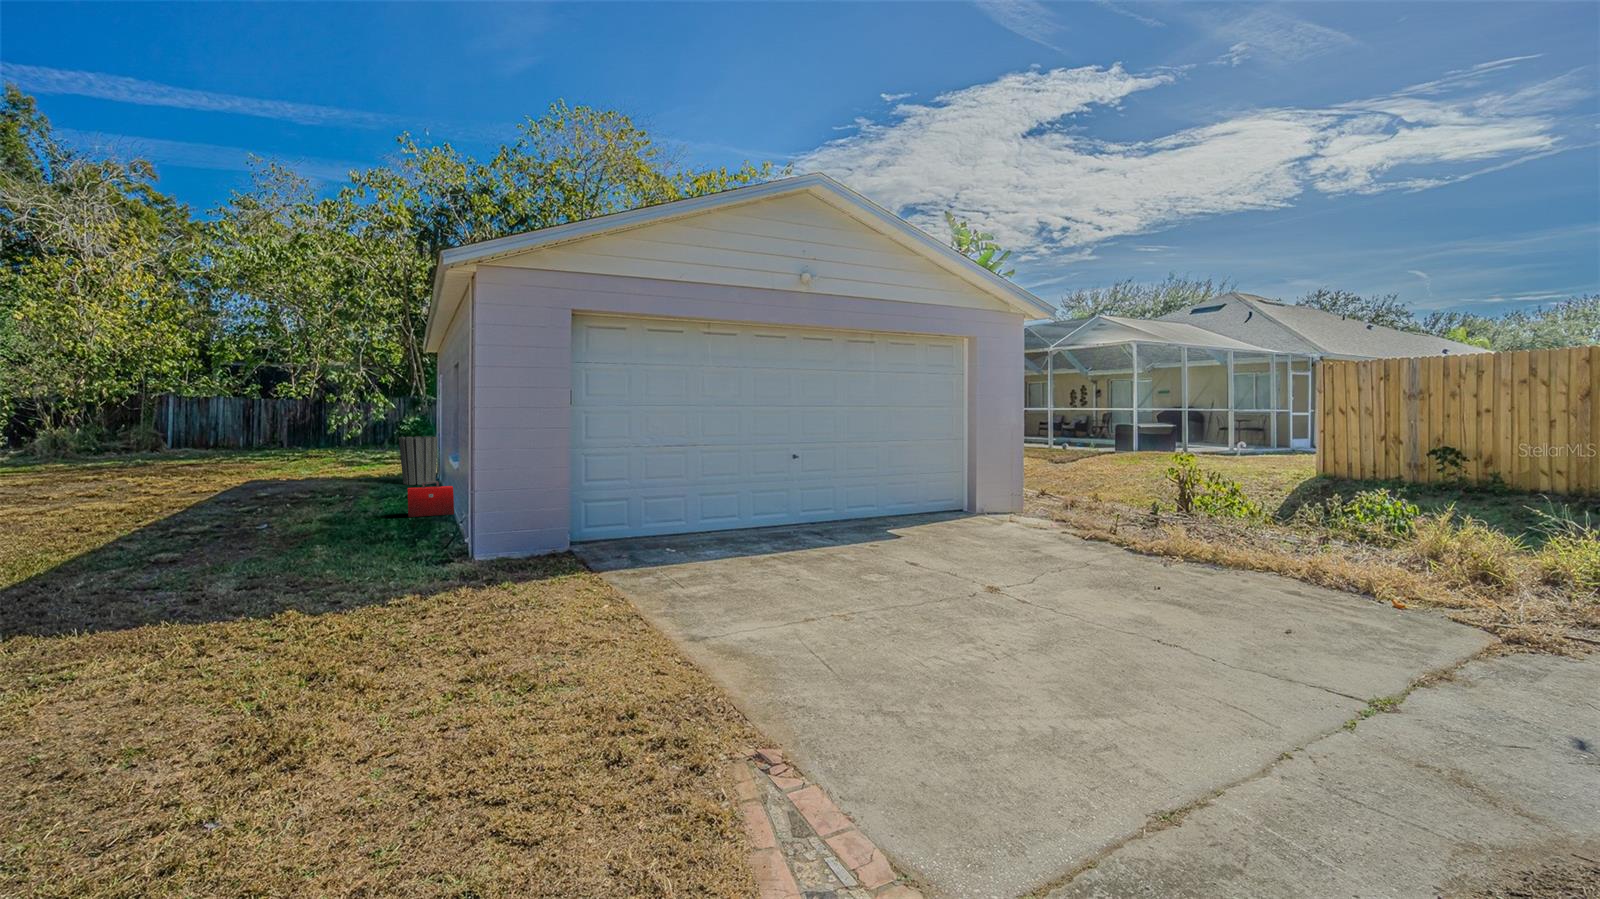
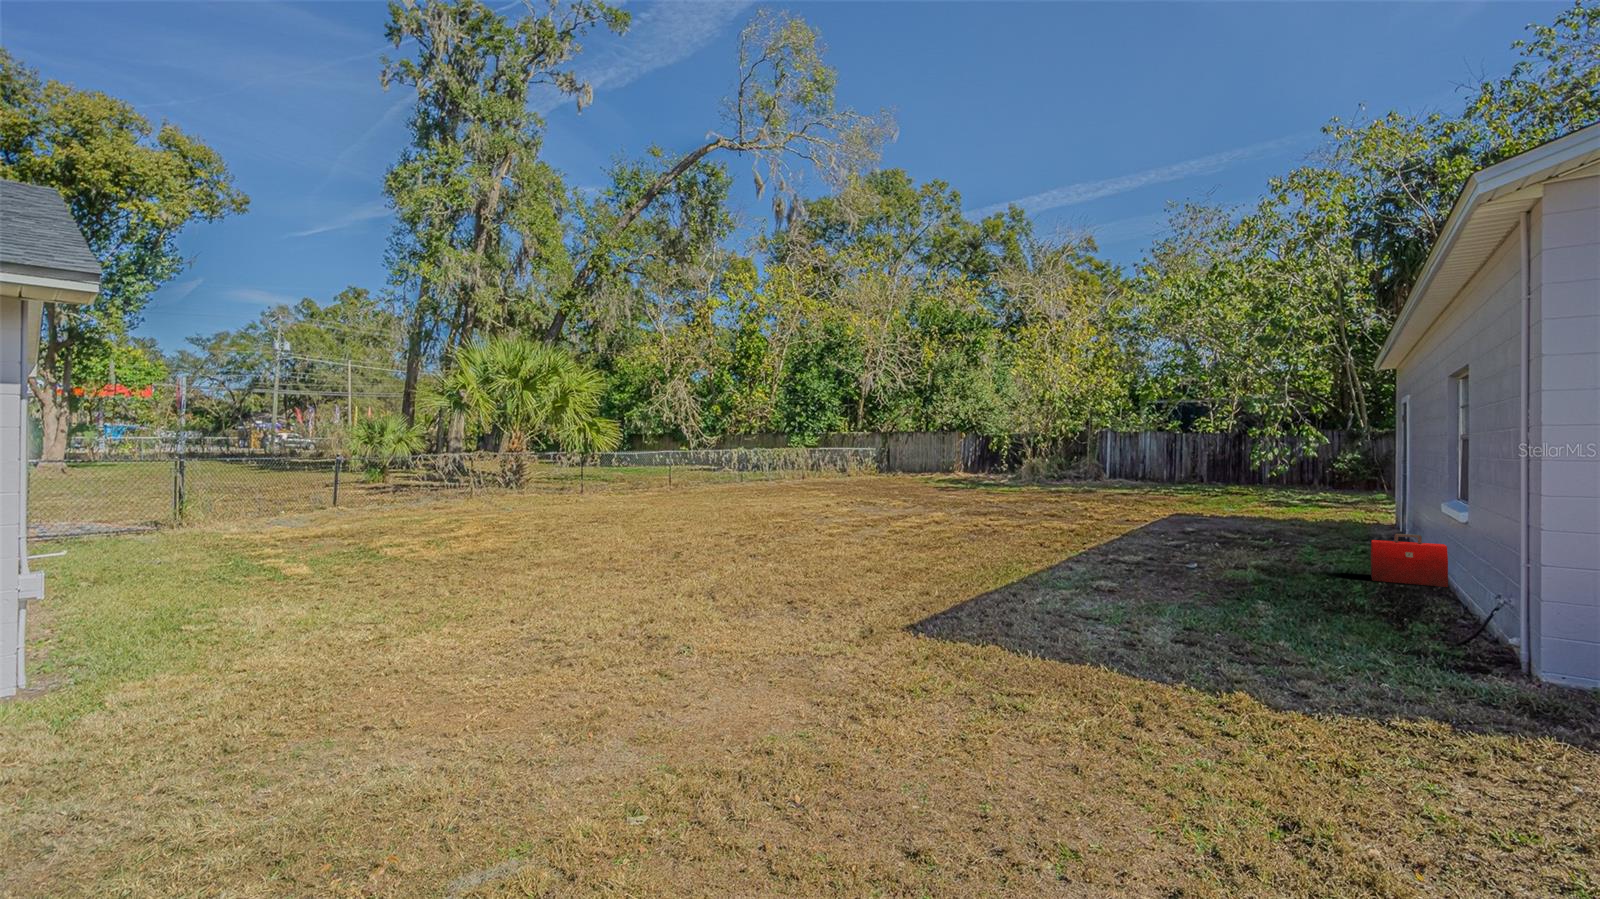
trash can: present [399,436,438,485] -> none [1345,473,1402,538]

